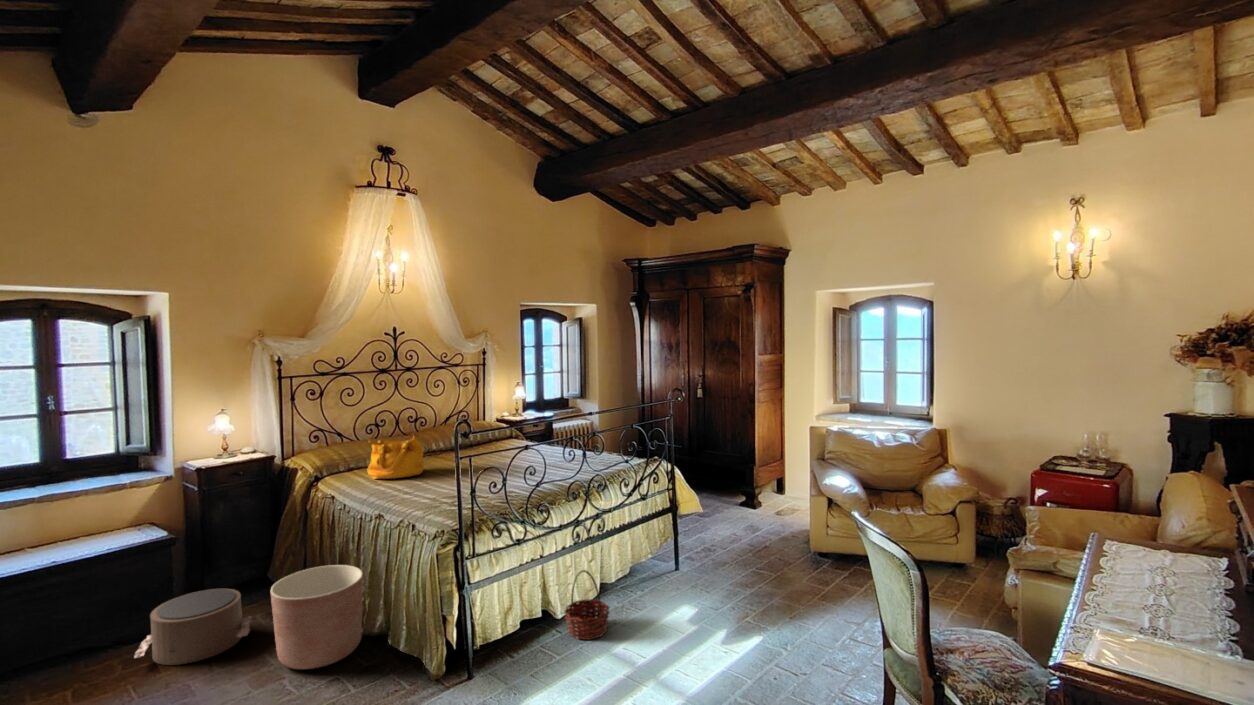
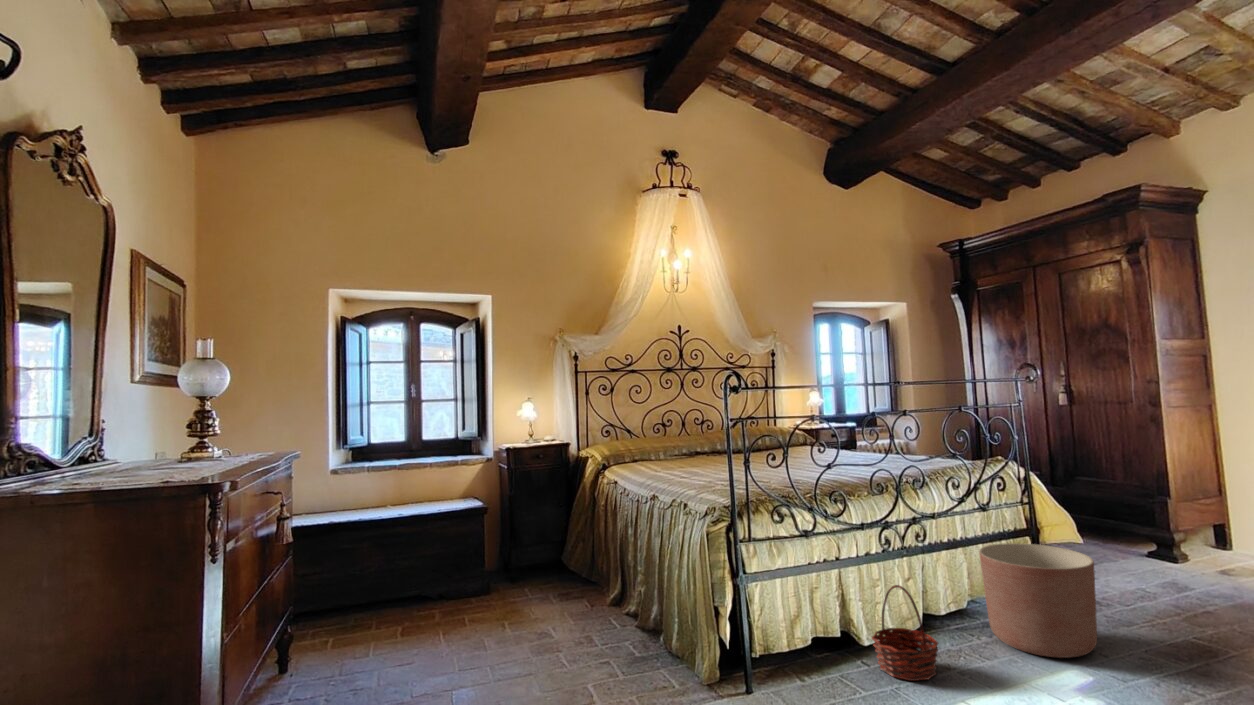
handbag: present [367,436,424,479] -> none [649,421,705,466]
planter: present [271,565,363,669] -> present [979,543,1097,658]
pouf: present [134,589,252,665] -> none [449,559,544,622]

